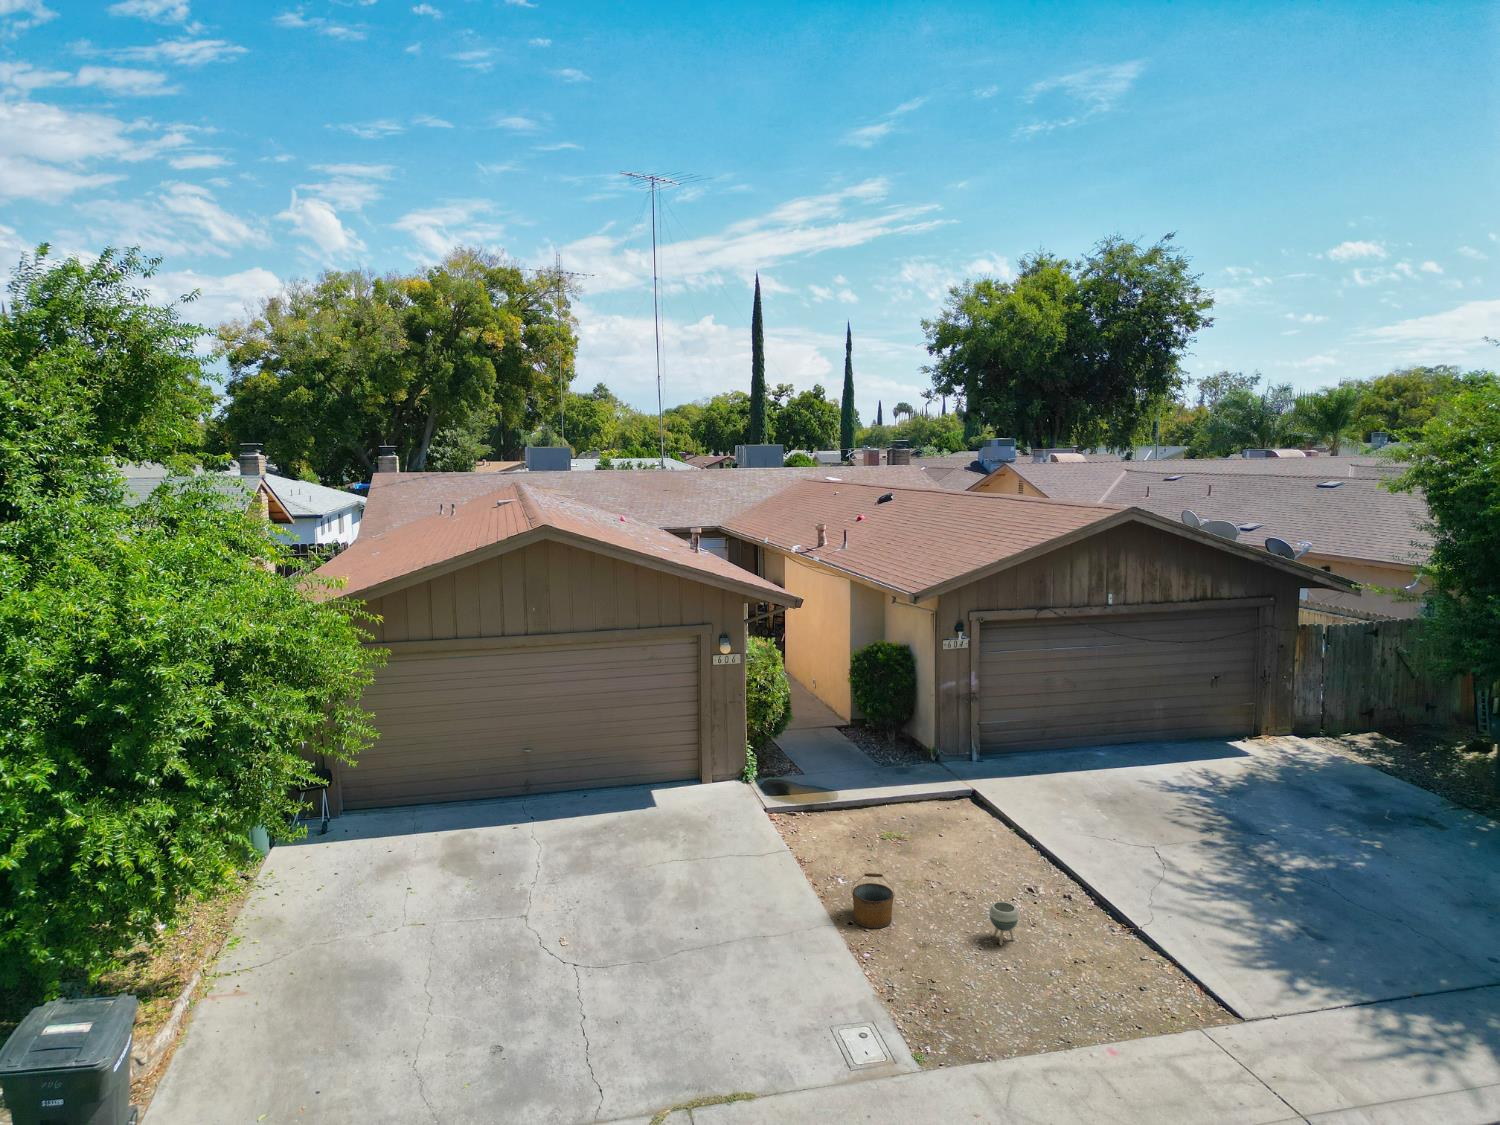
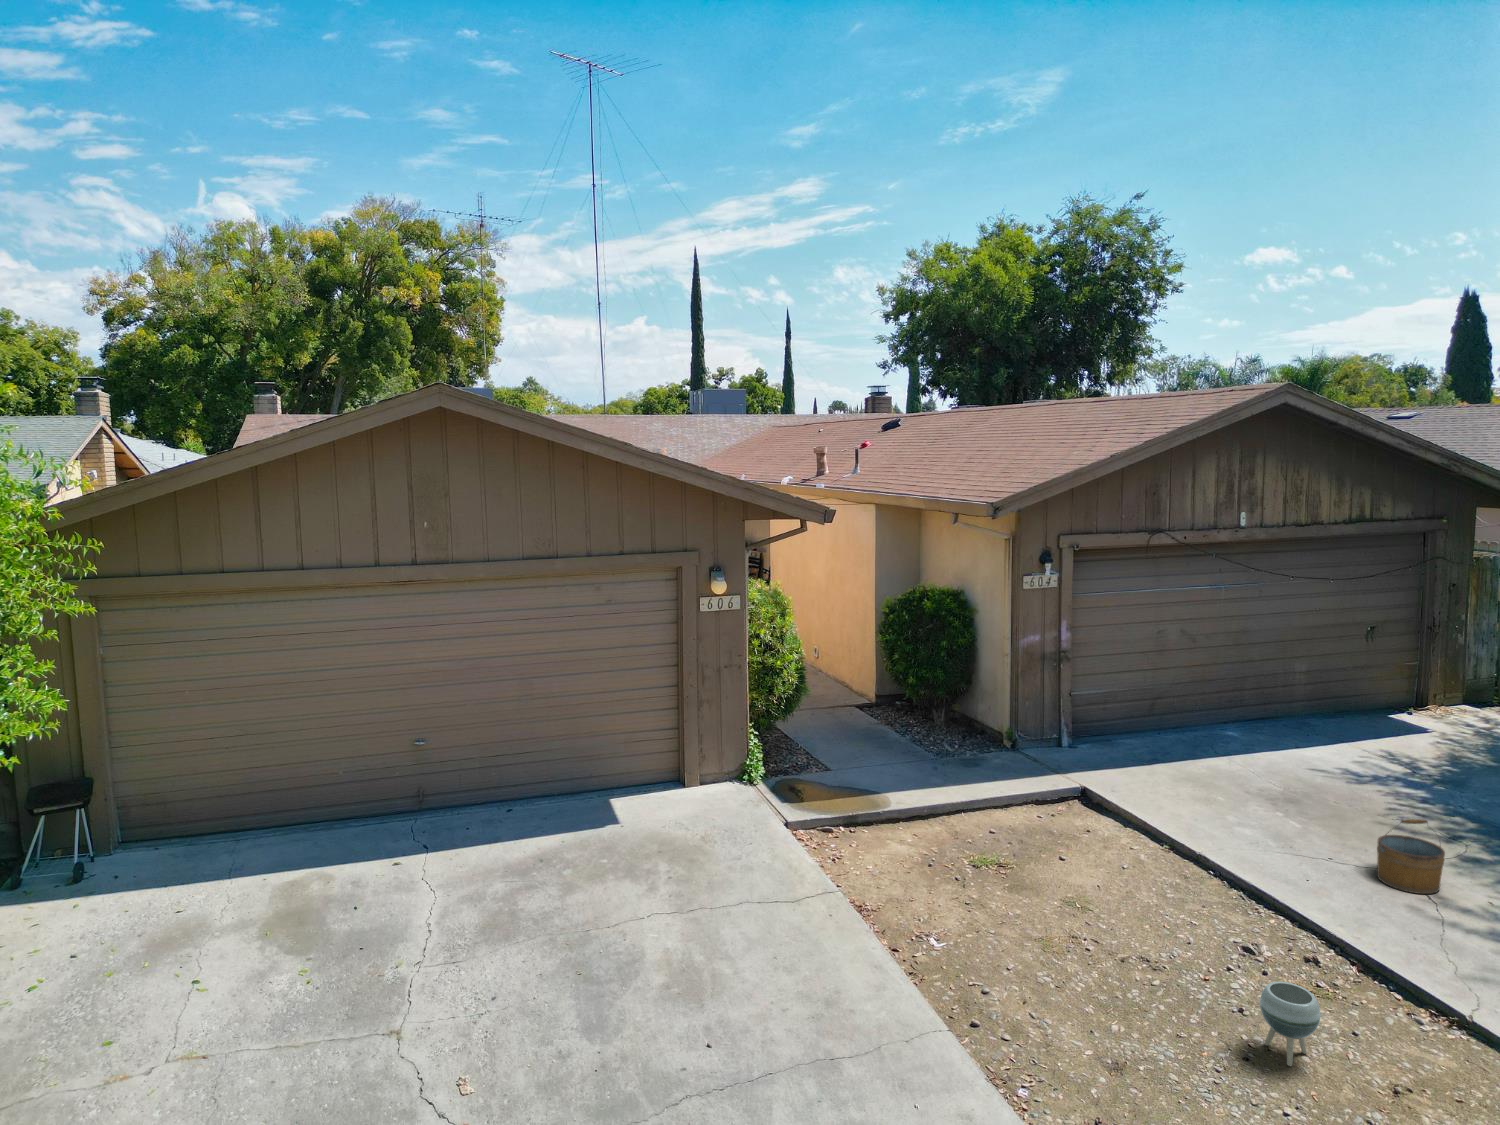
bucket: present [852,873,894,928] -> present [1377,819,1445,894]

